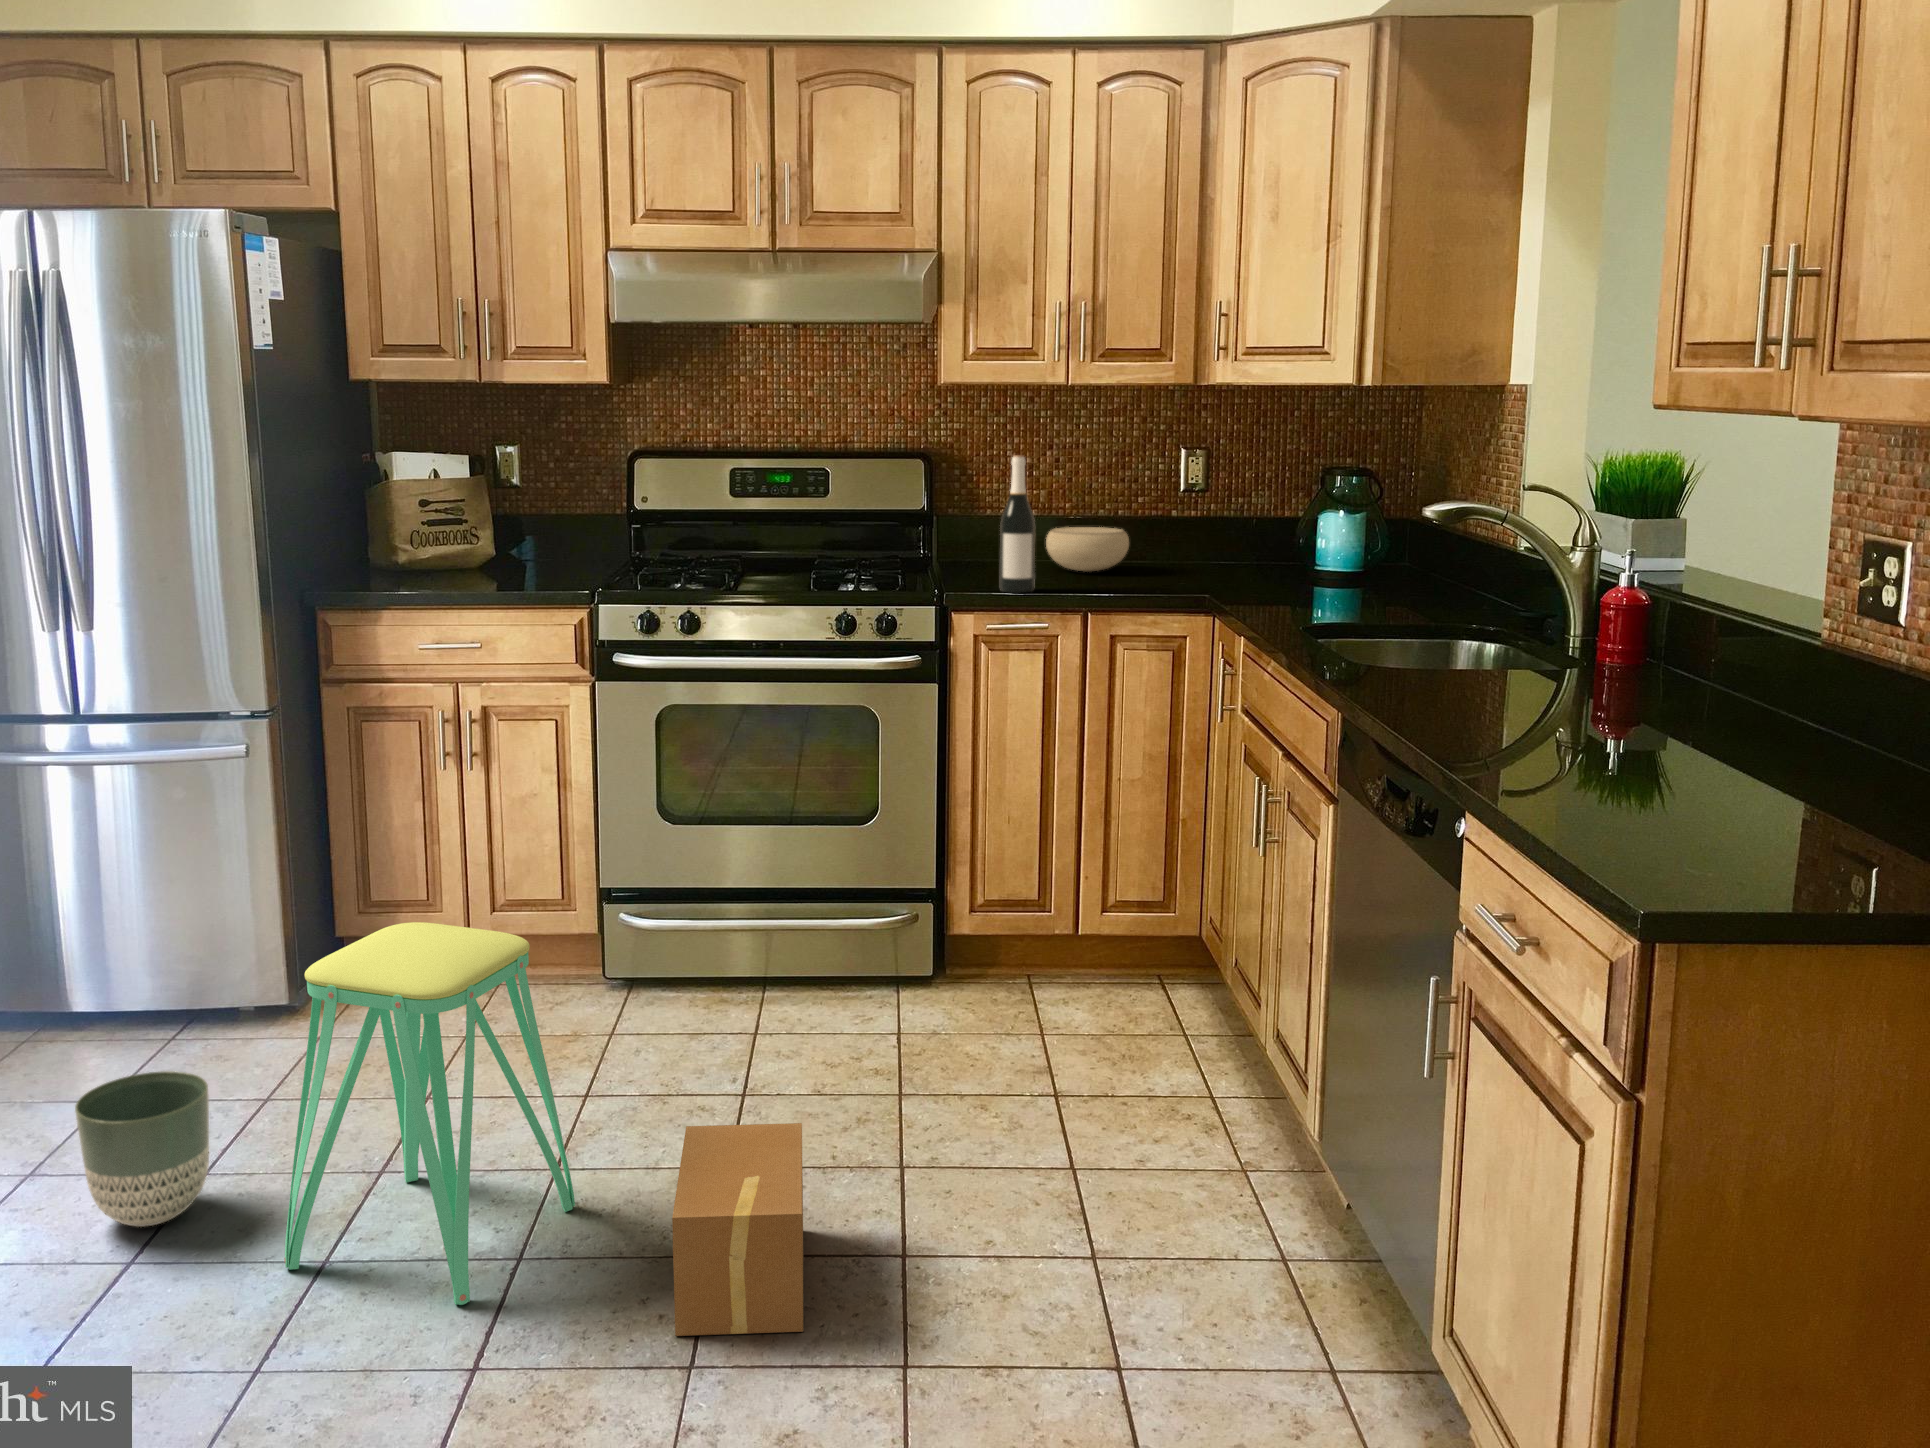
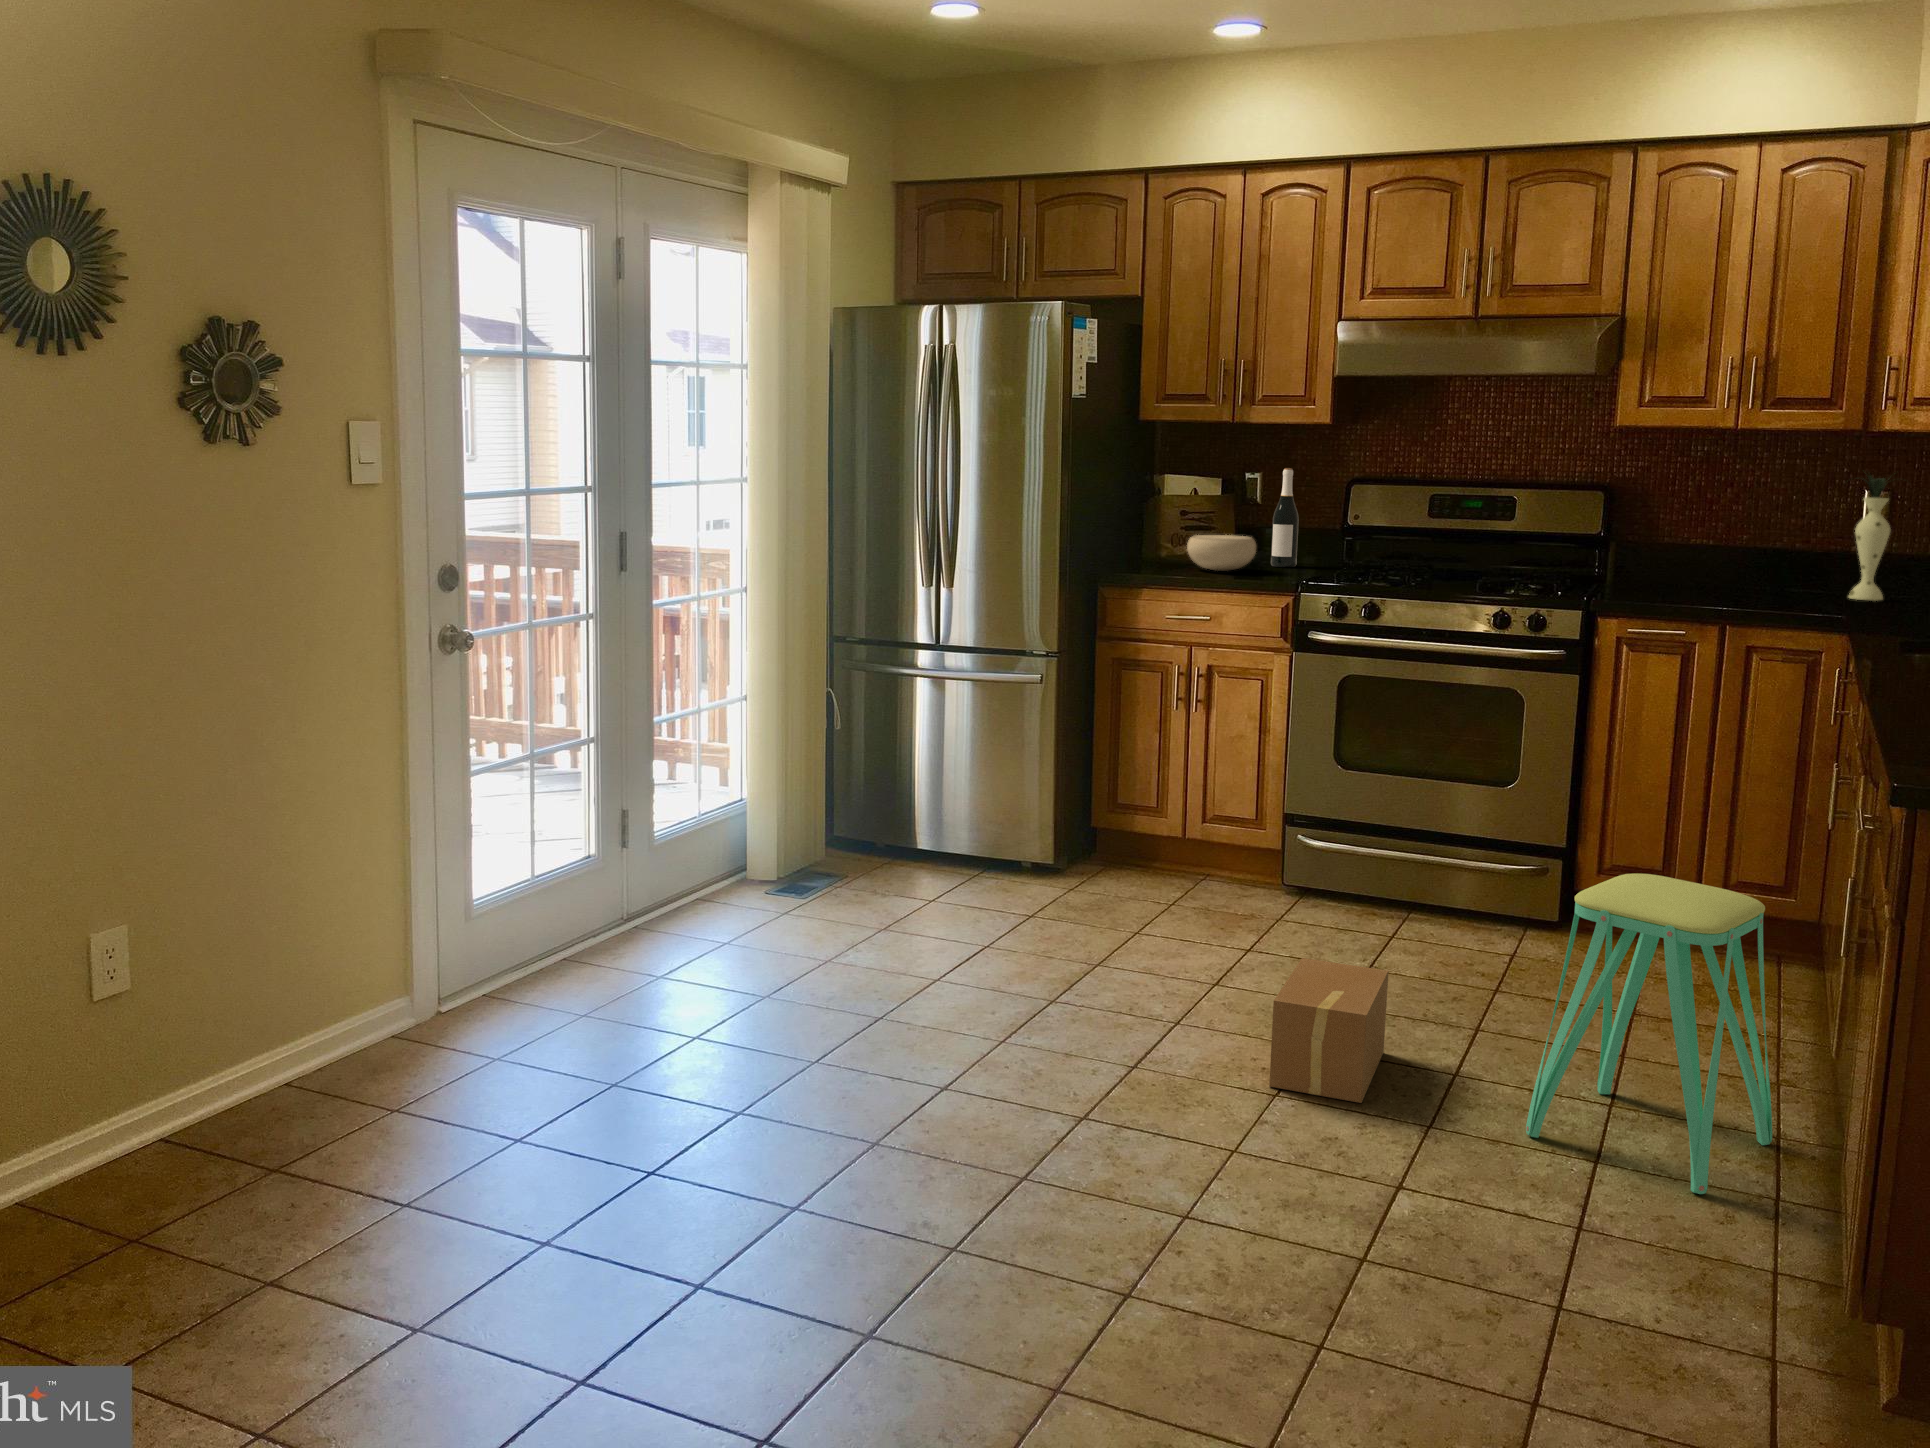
vase: none [1164,426,1229,569] -> present [1849,473,1890,601]
wine bottle: present [1000,455,1035,593] -> present [1271,468,1299,567]
bowl: present [1046,527,1129,572] -> present [1187,535,1256,571]
stool: present [284,922,575,1305] -> present [1526,873,1772,1194]
planter: present [75,1071,209,1227] -> none [911,871,991,967]

